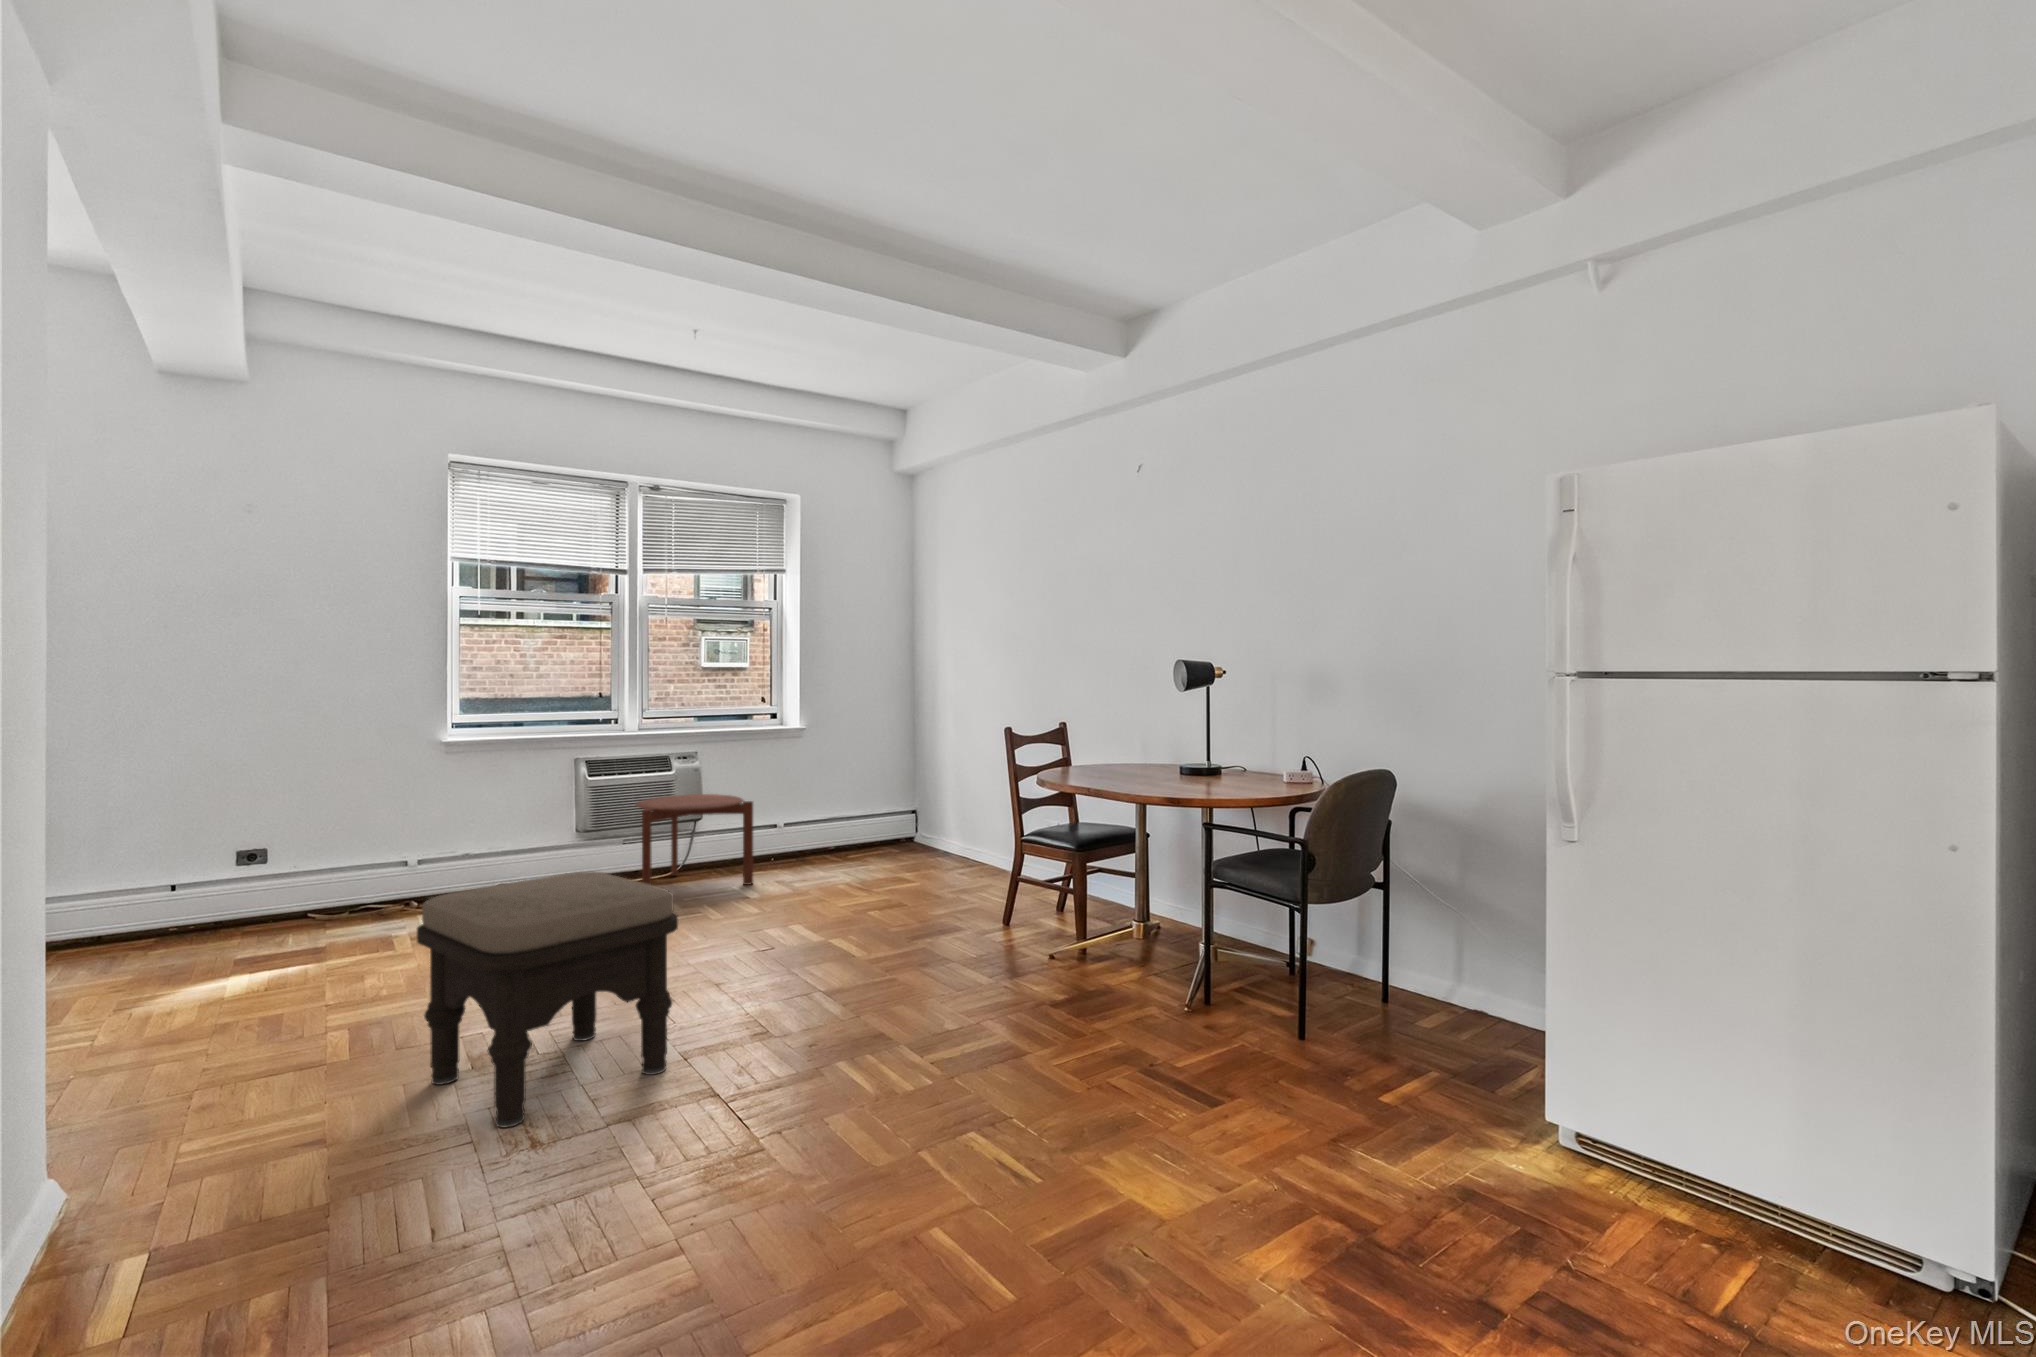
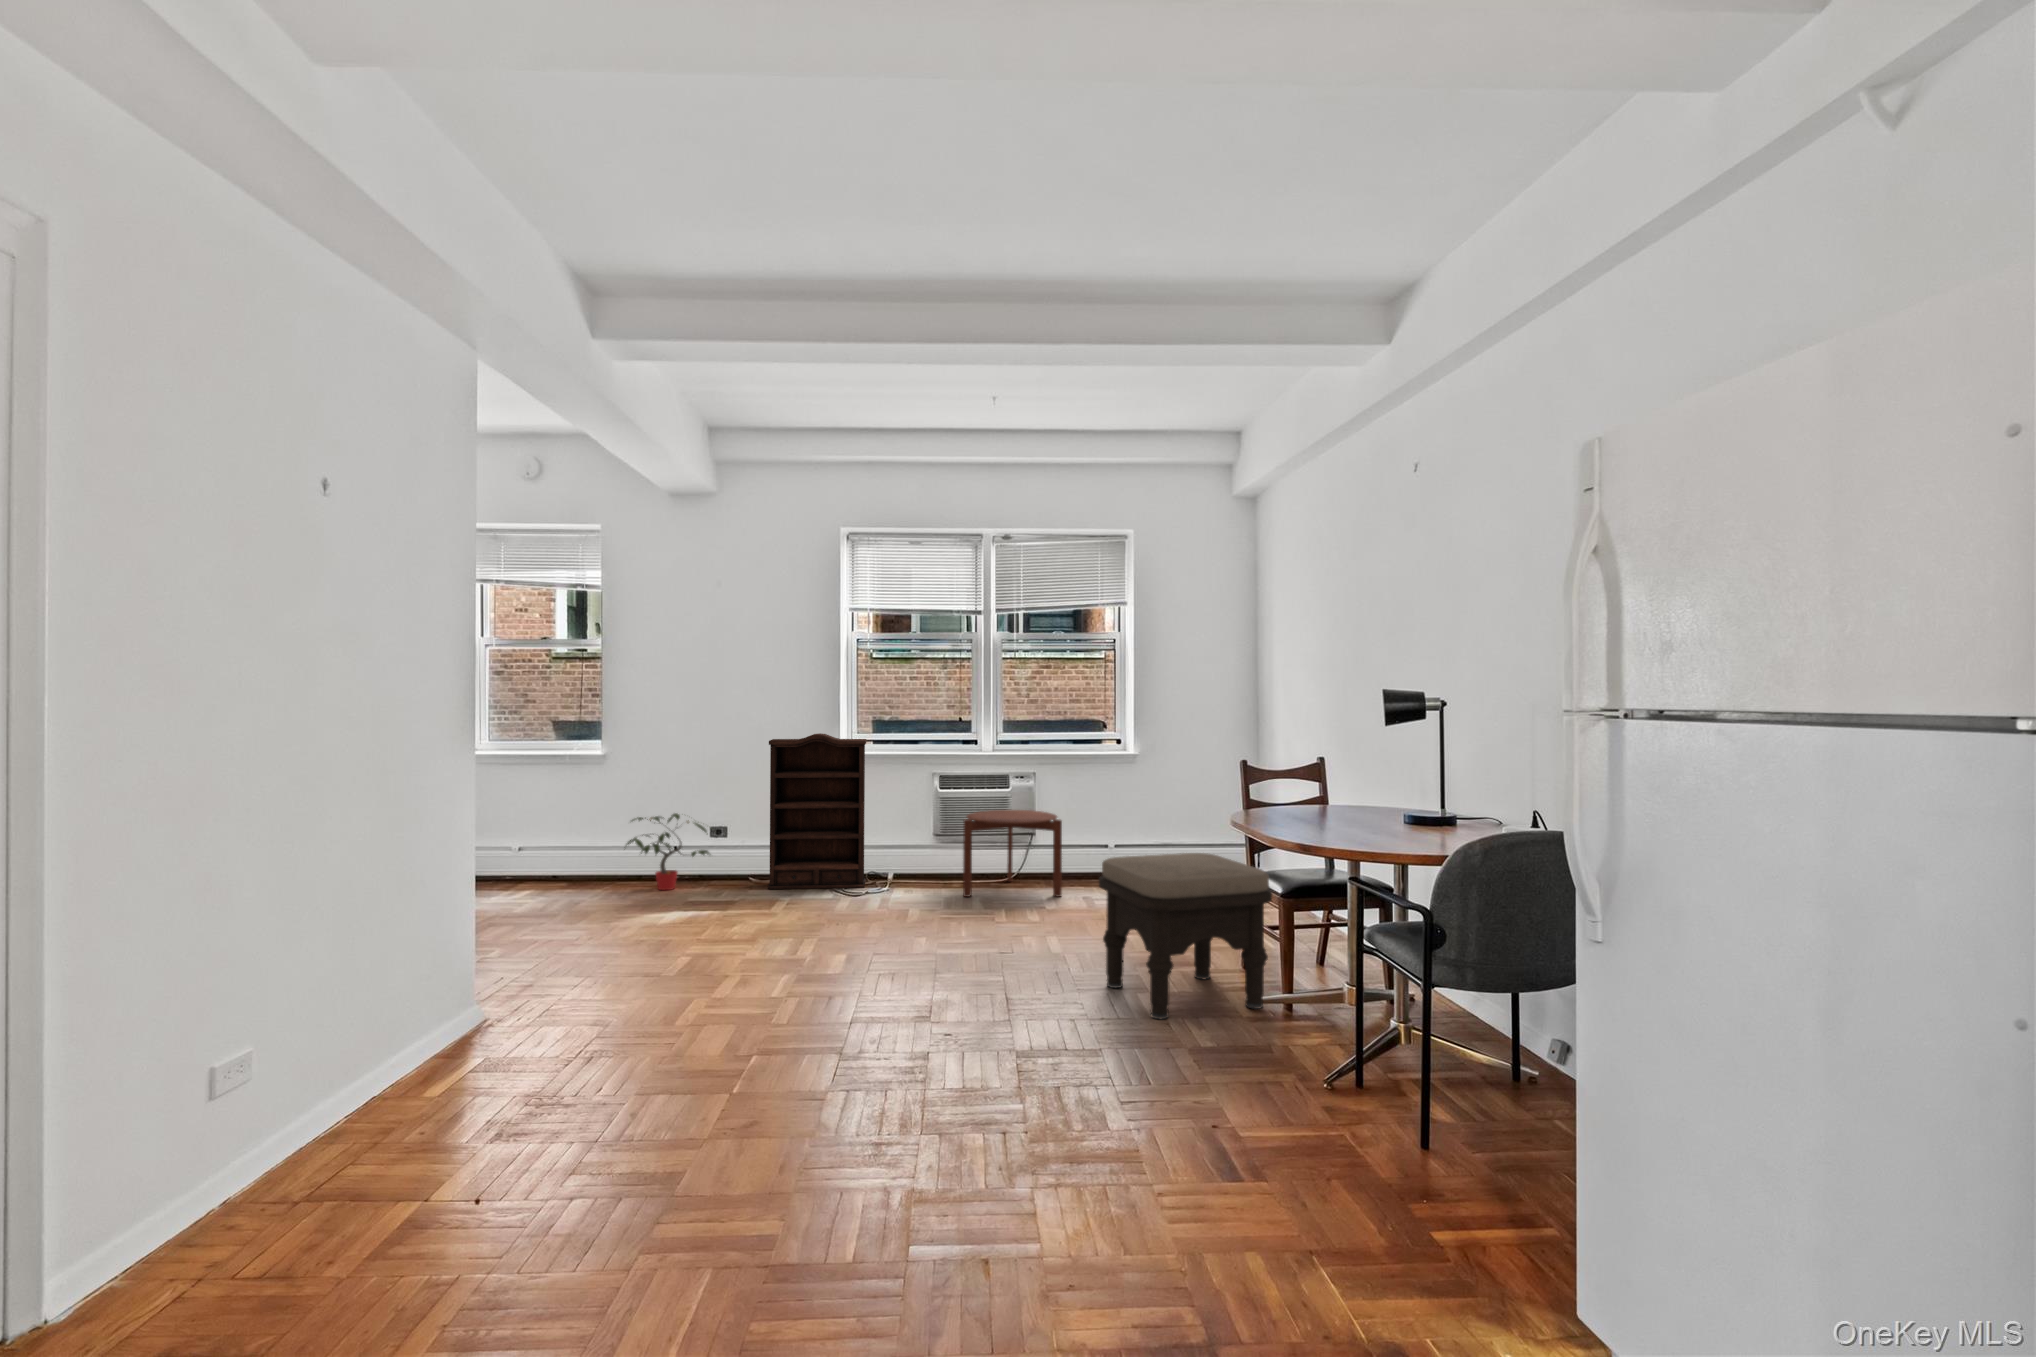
bookshelf: none [353,717,499,924] -> present [768,733,866,889]
potted plant: none [95,835,269,949] -> present [626,813,711,890]
ottoman: present [417,871,678,1128] -> present [1099,853,1272,1019]

